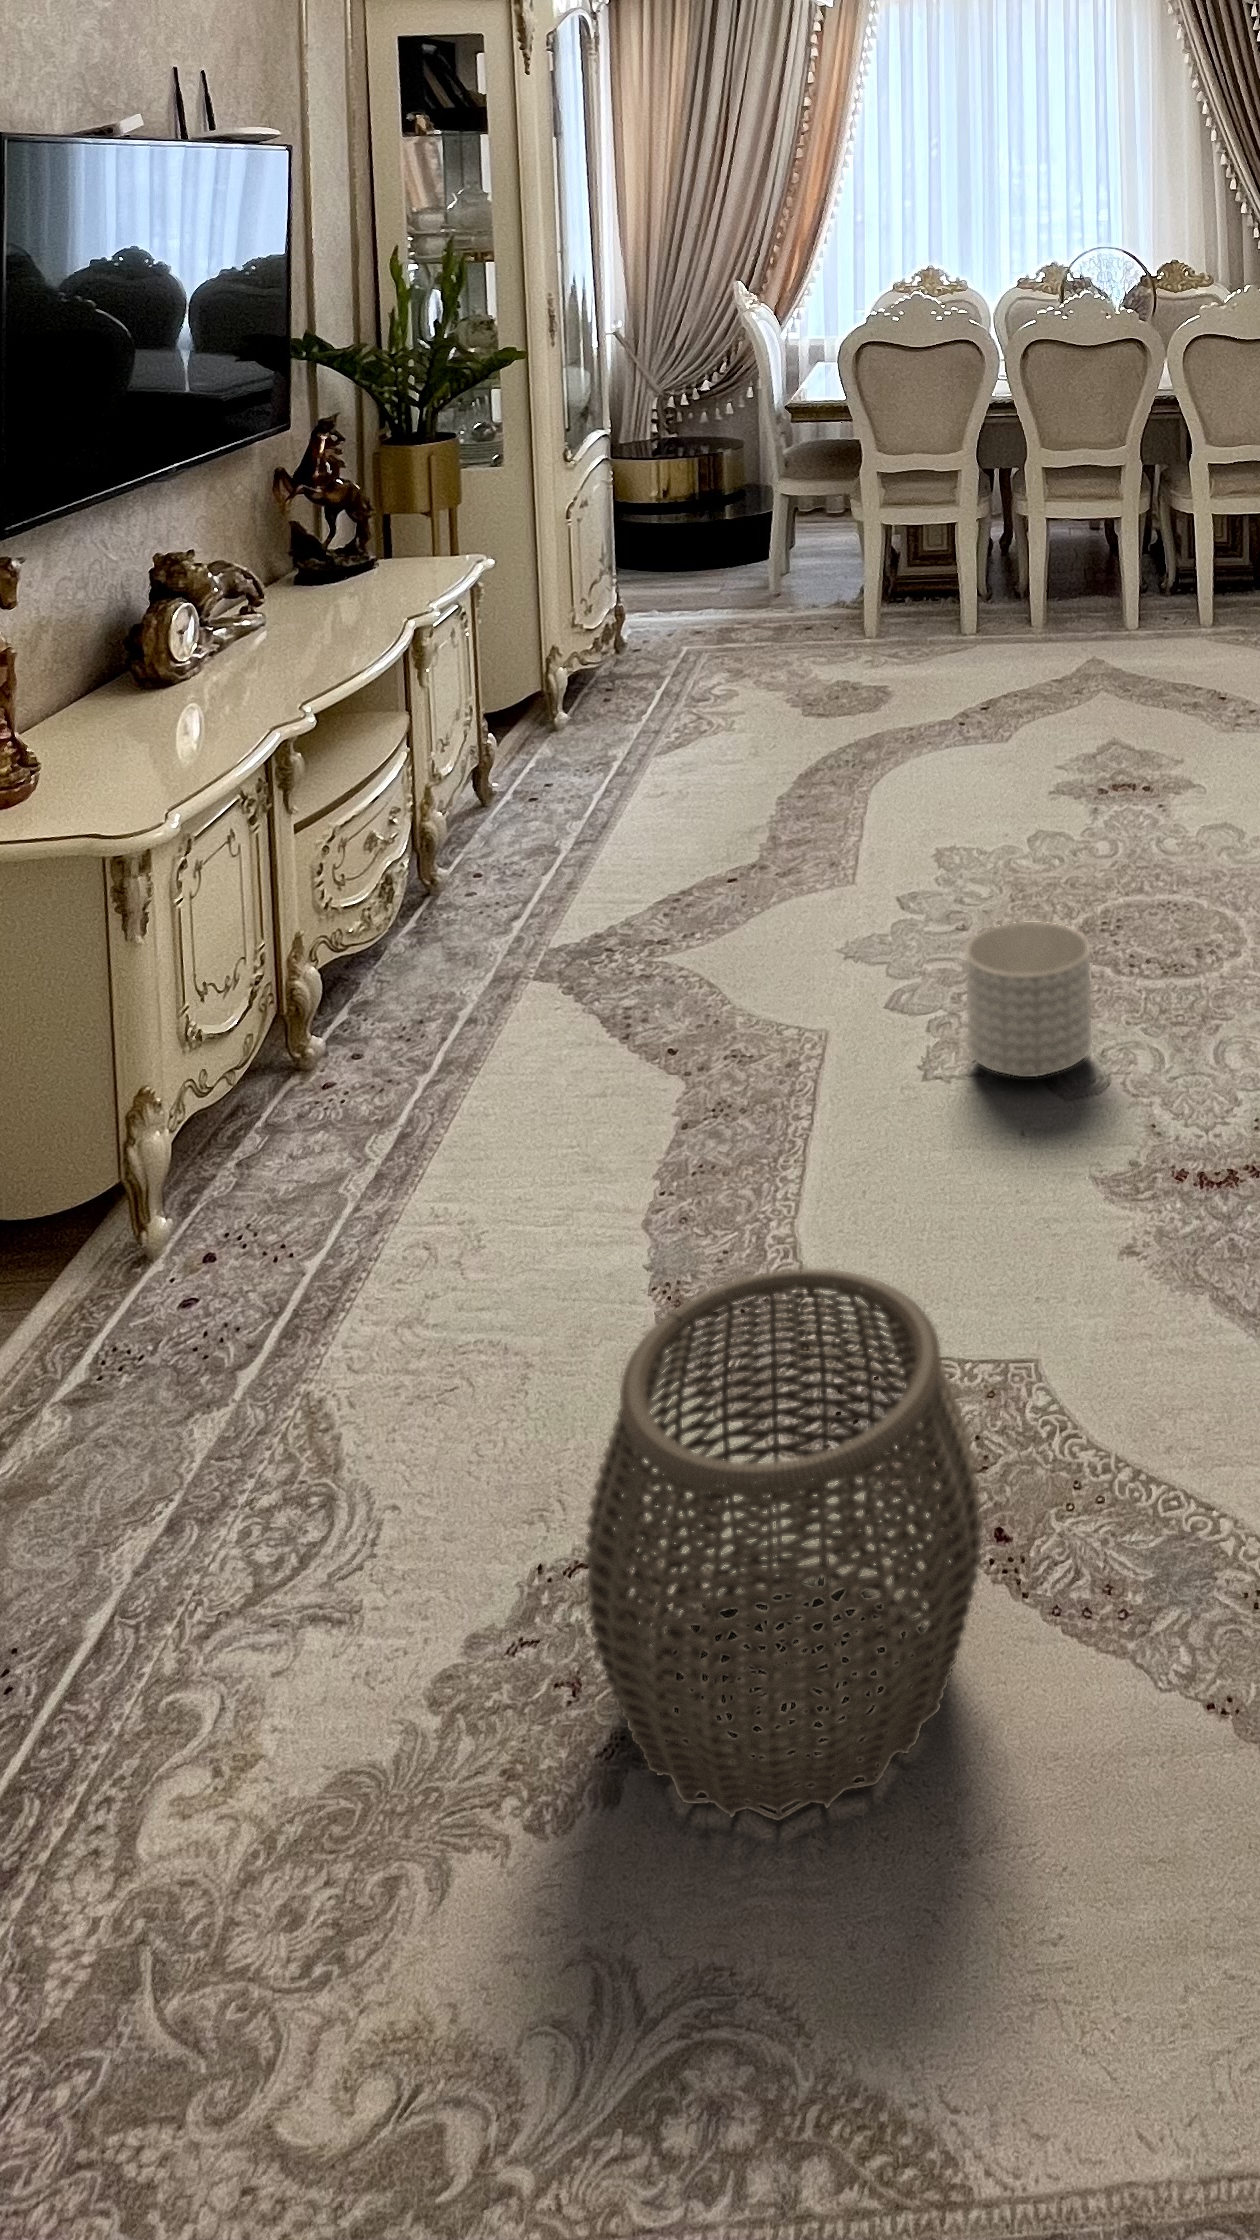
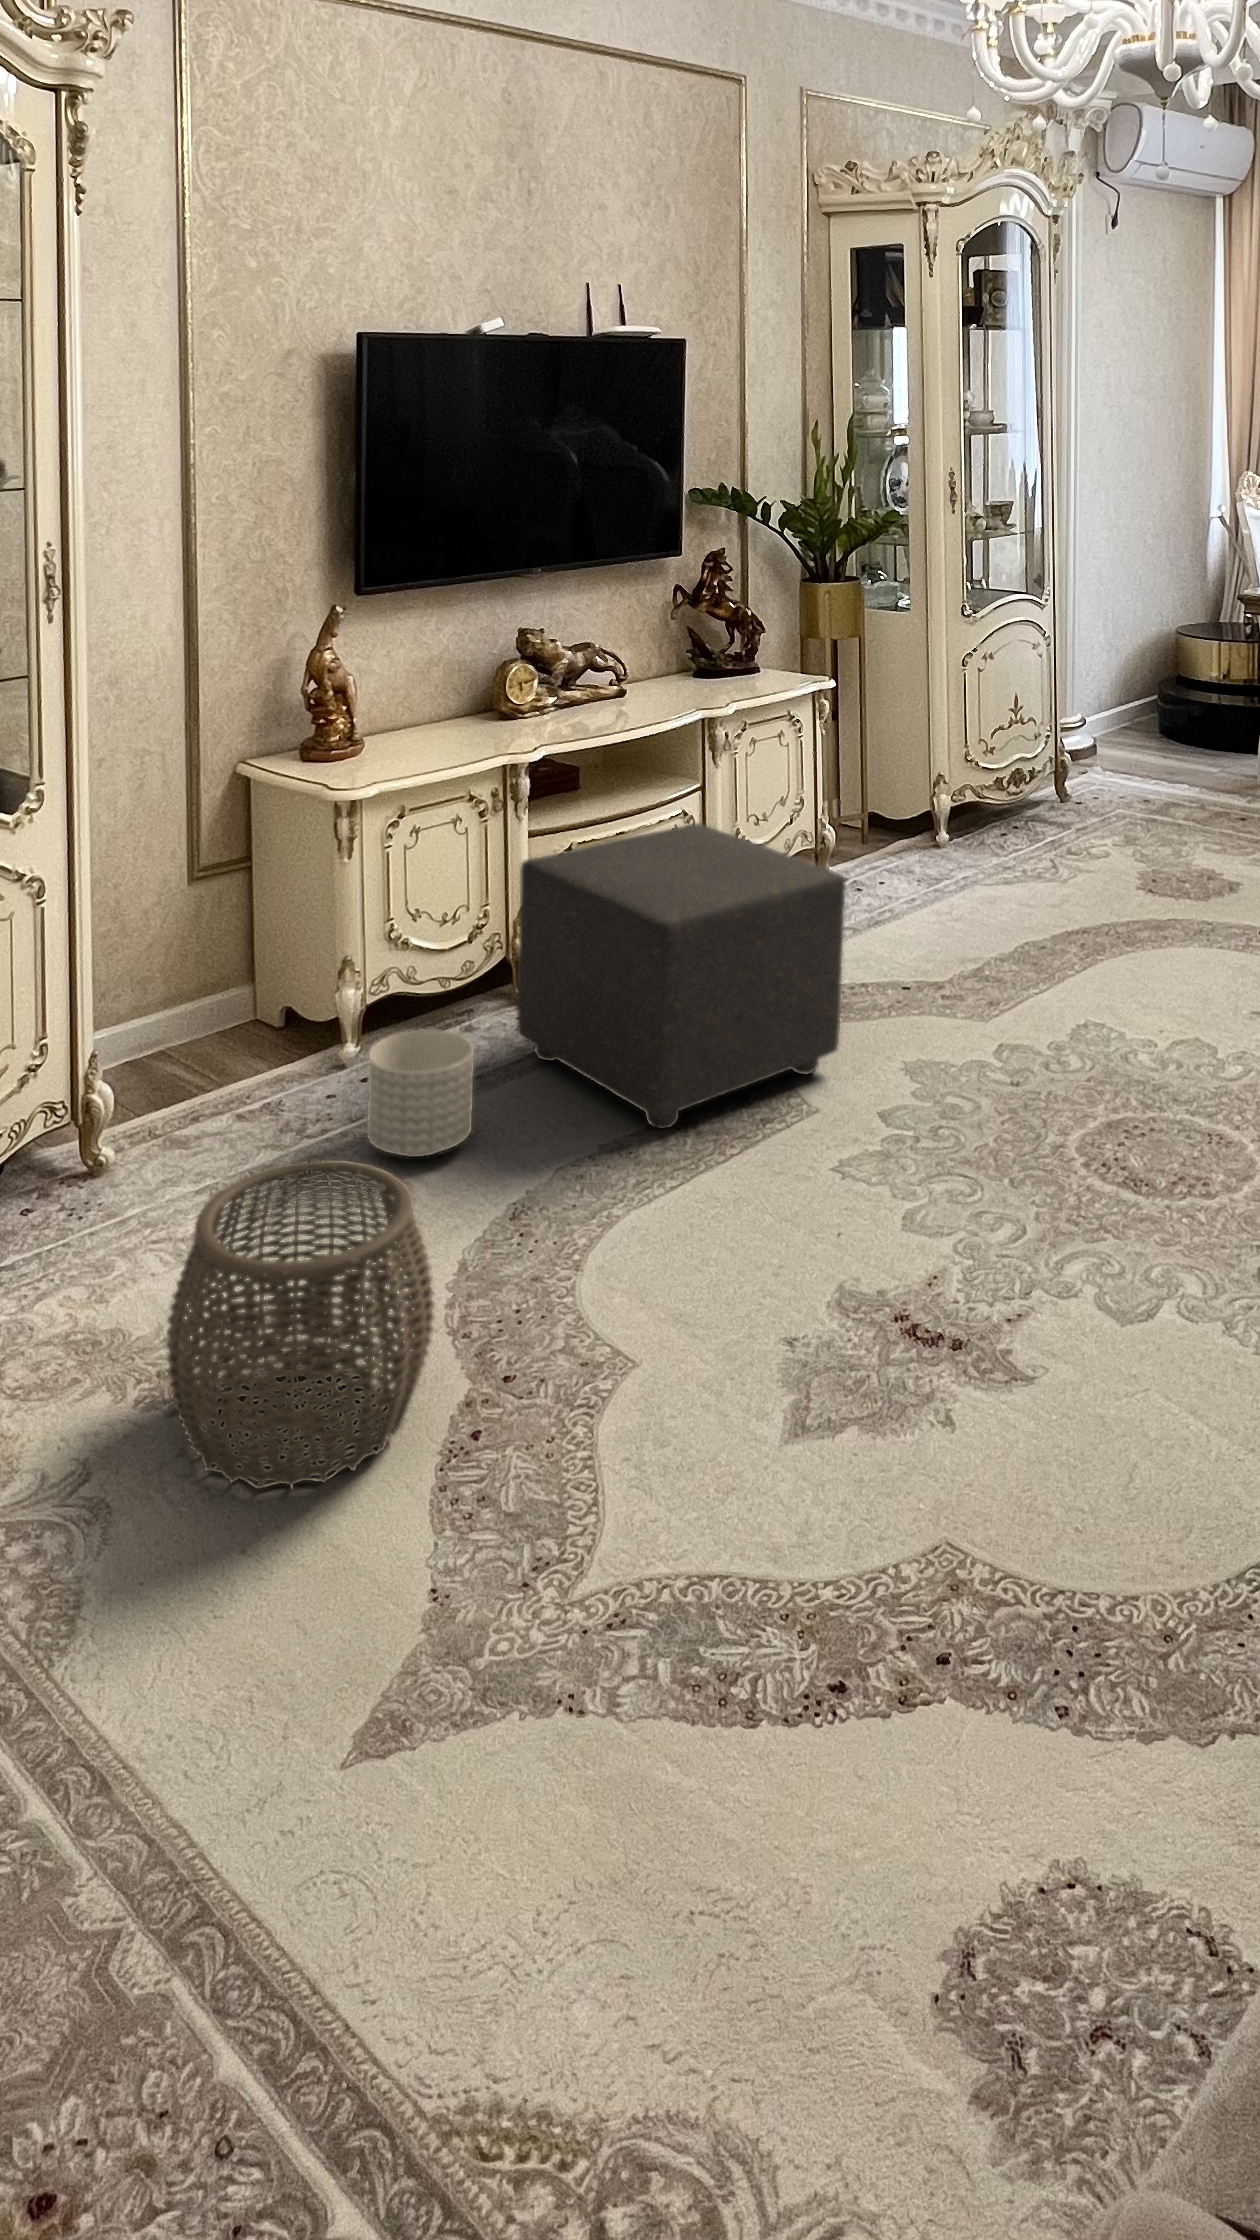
ottoman: none [341,748,762,1141] -> present [517,823,846,1129]
planter: present [966,922,1092,1077] -> present [367,1029,474,1157]

